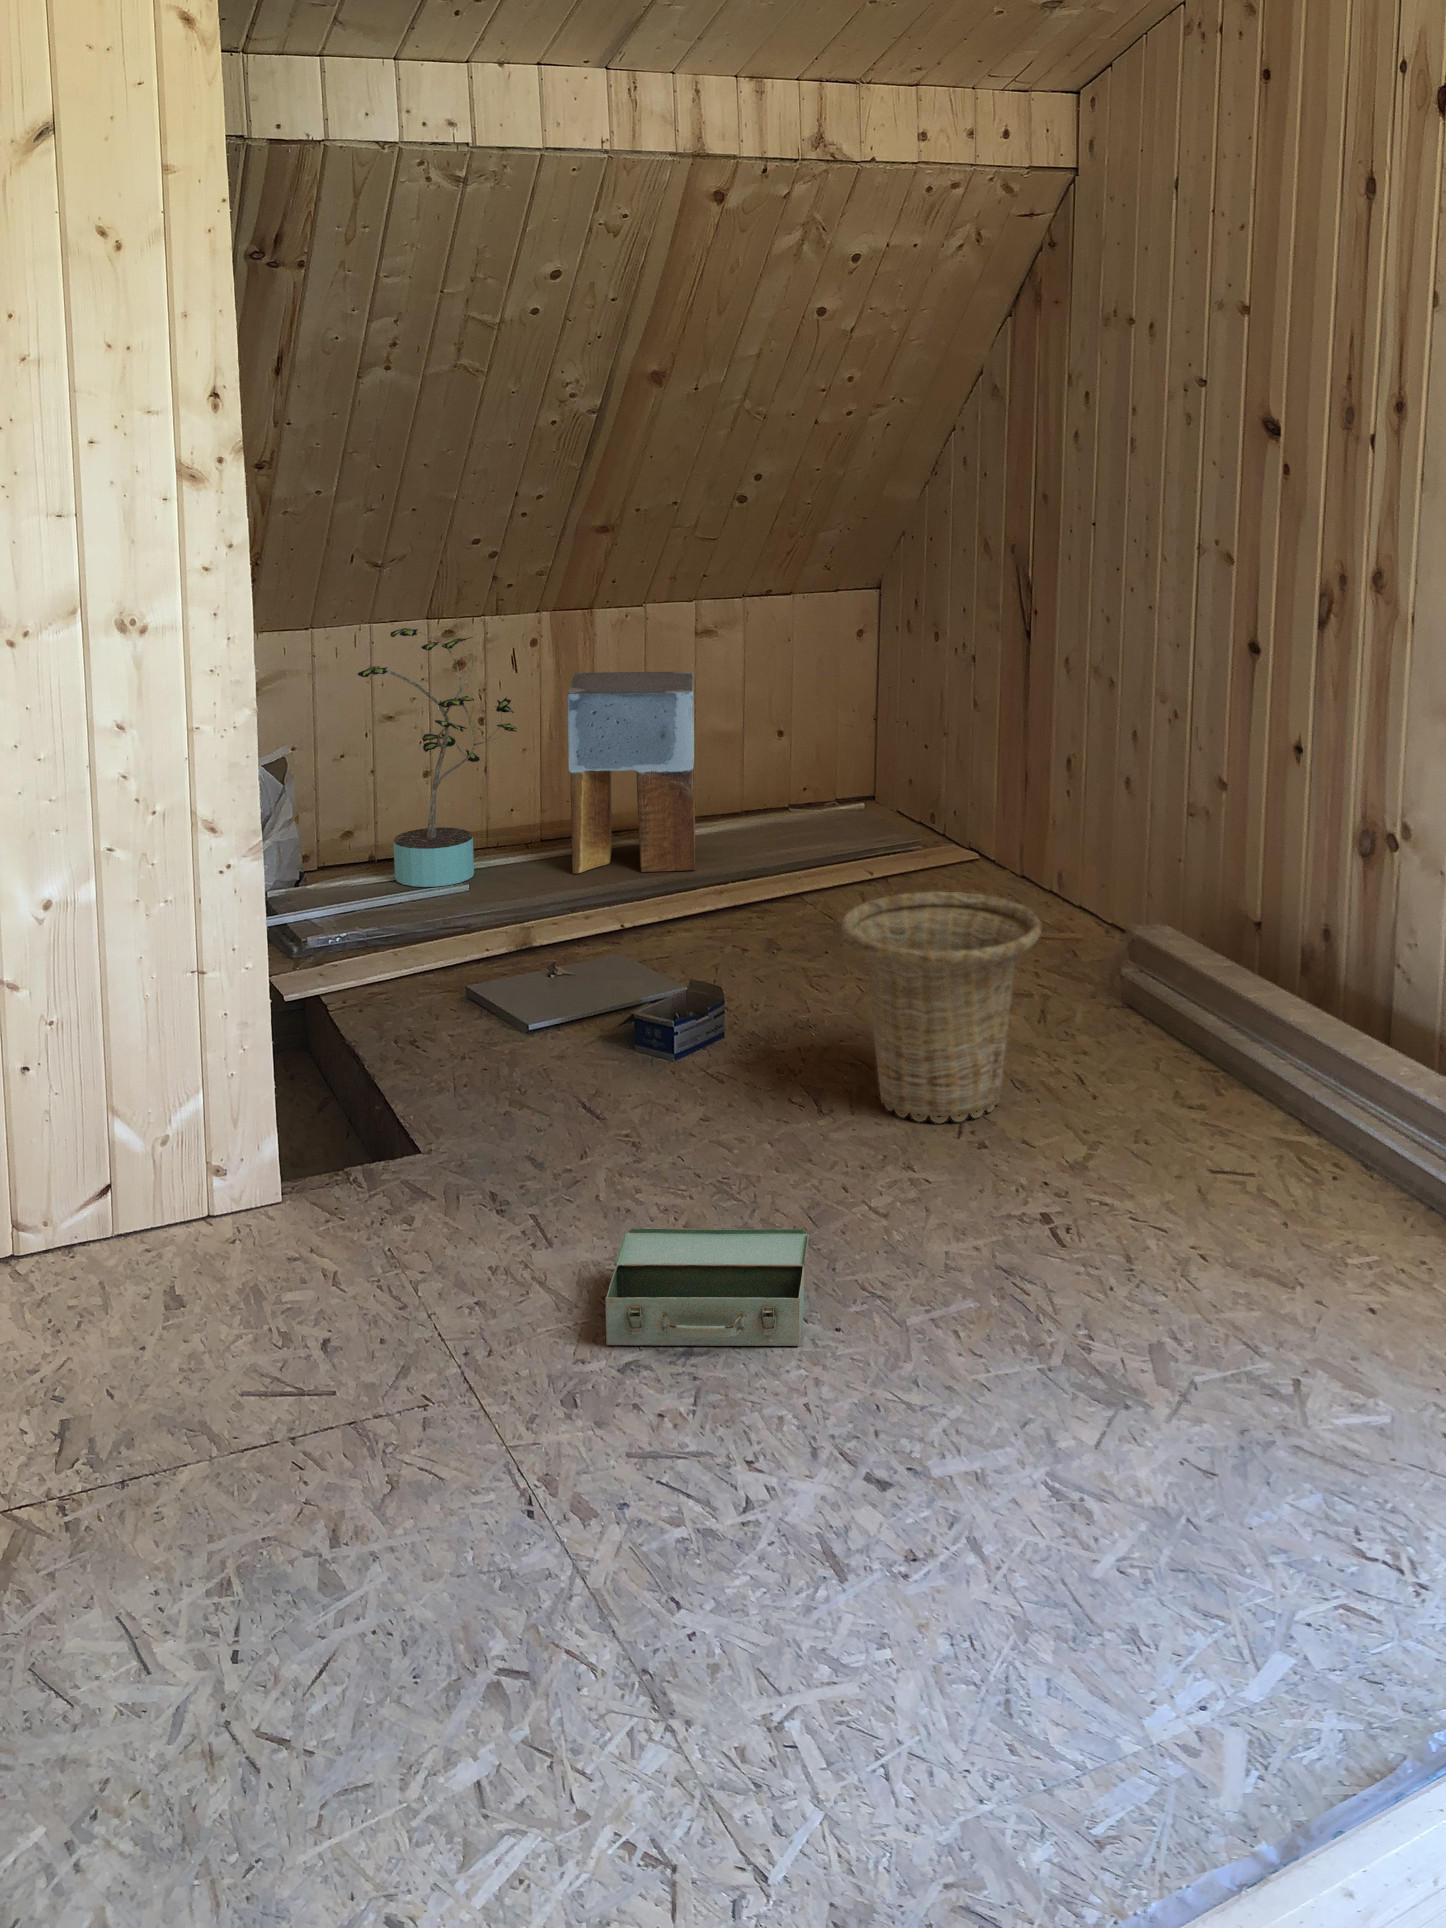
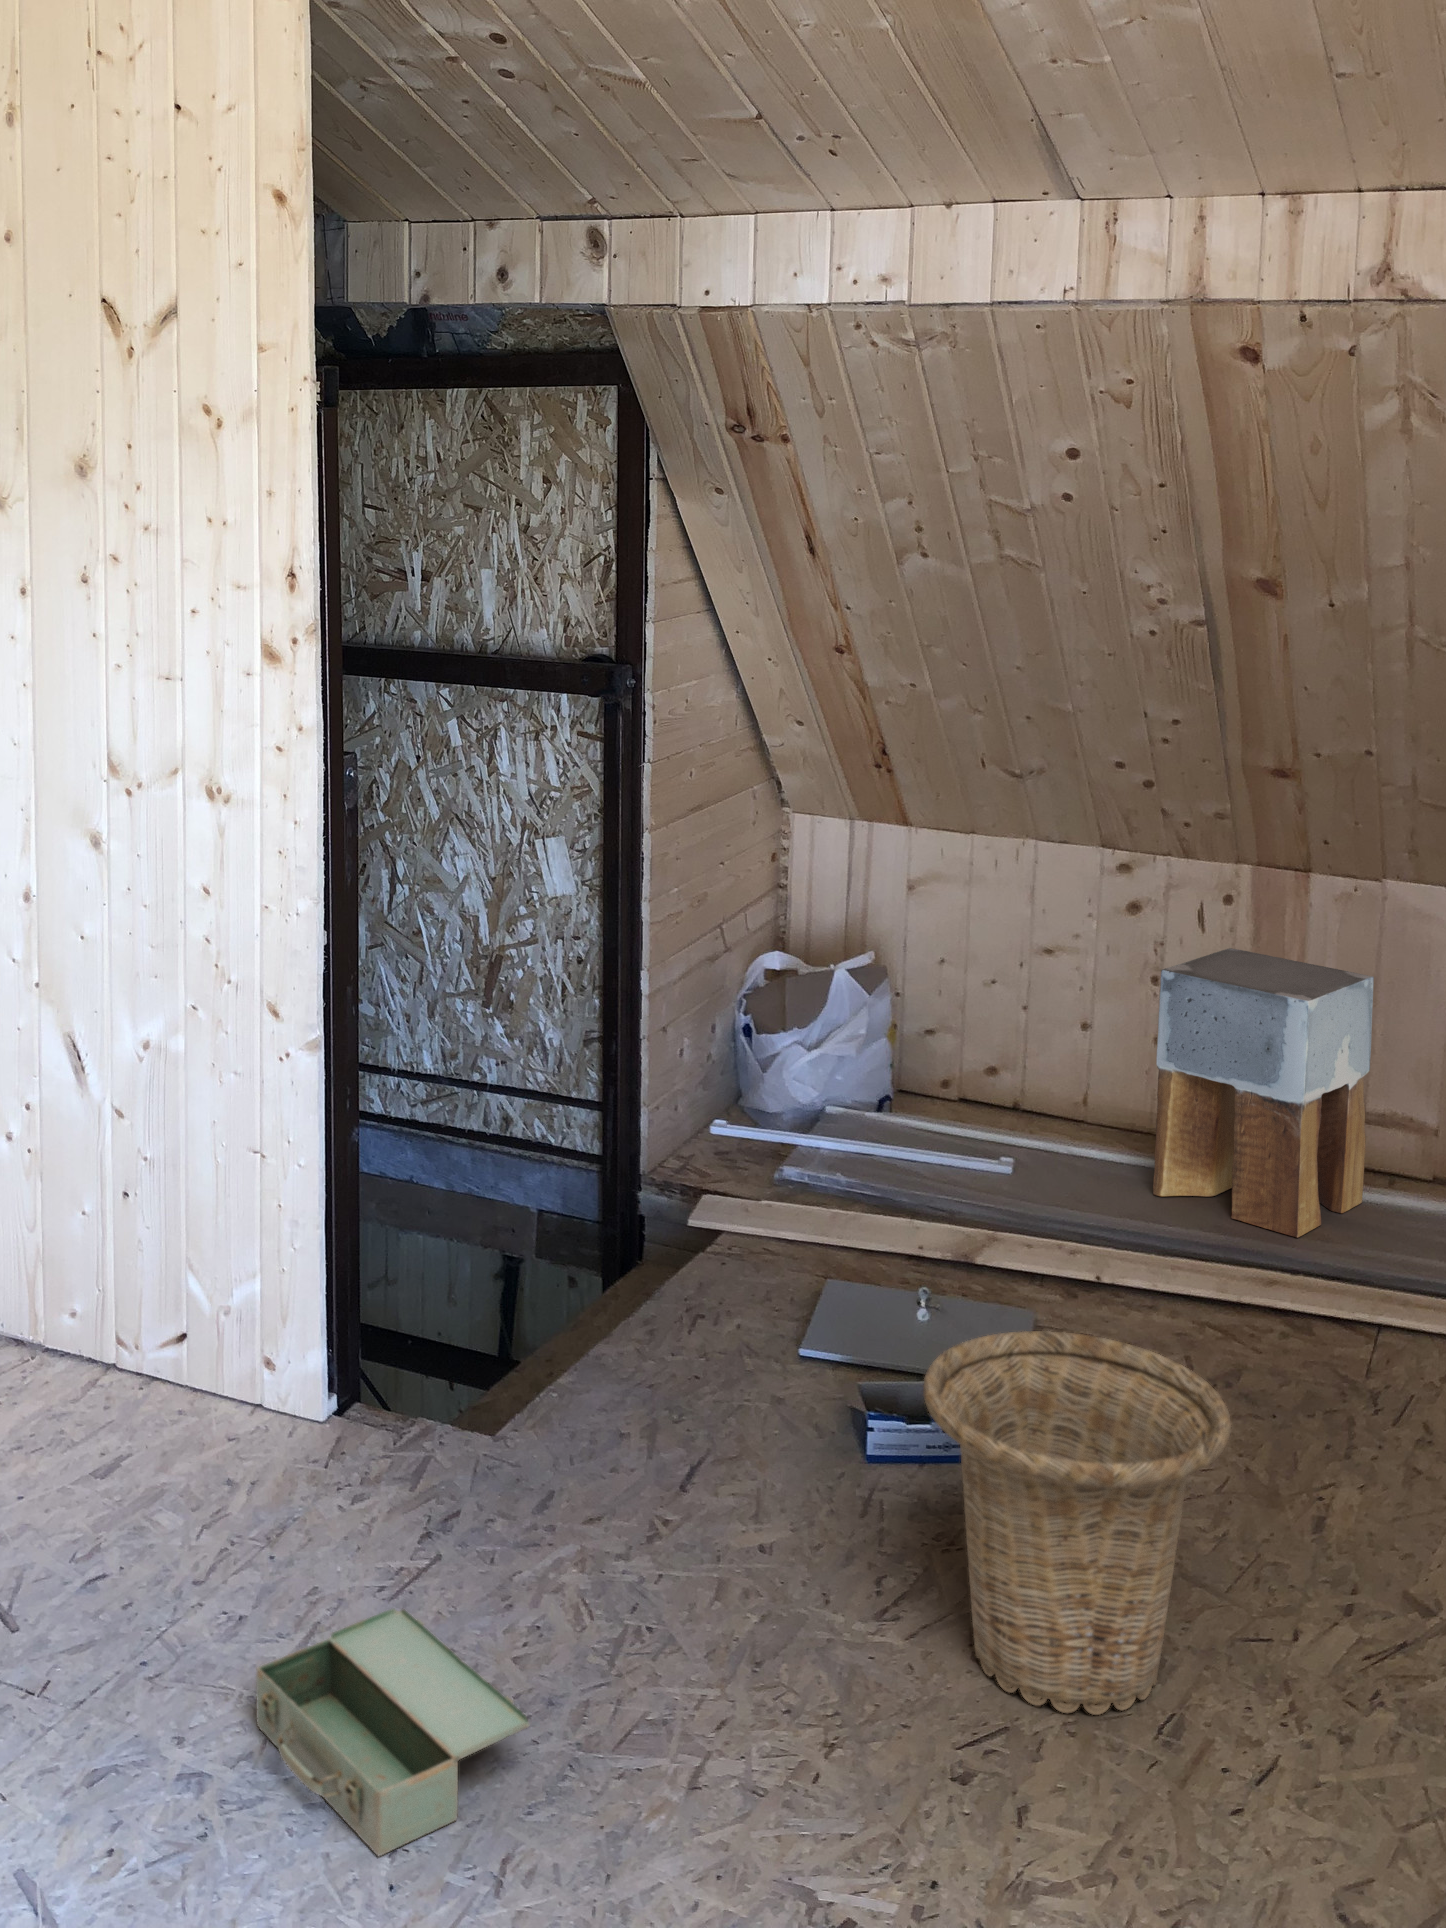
potted plant: present [358,628,517,887] -> none [933,858,1108,1165]

